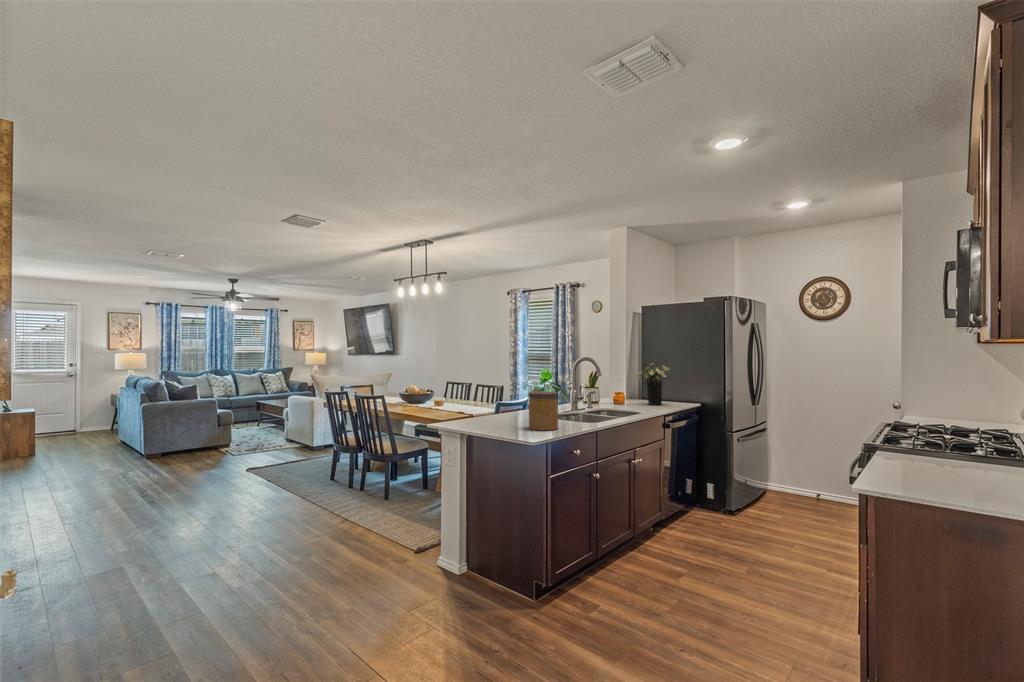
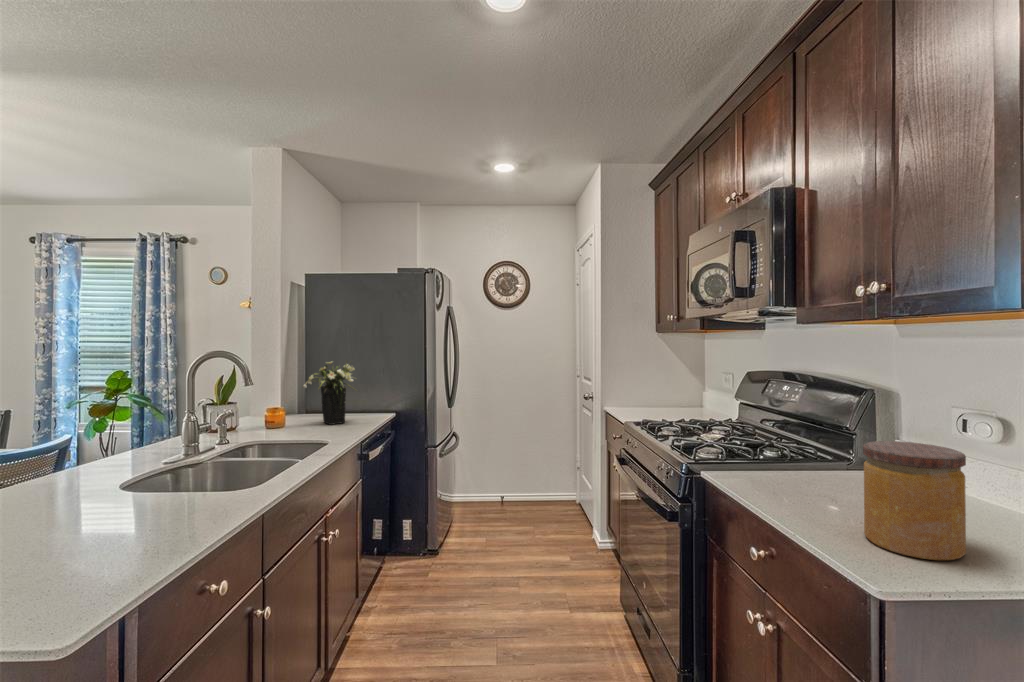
jar: present [528,391,558,430] -> present [863,441,966,560]

